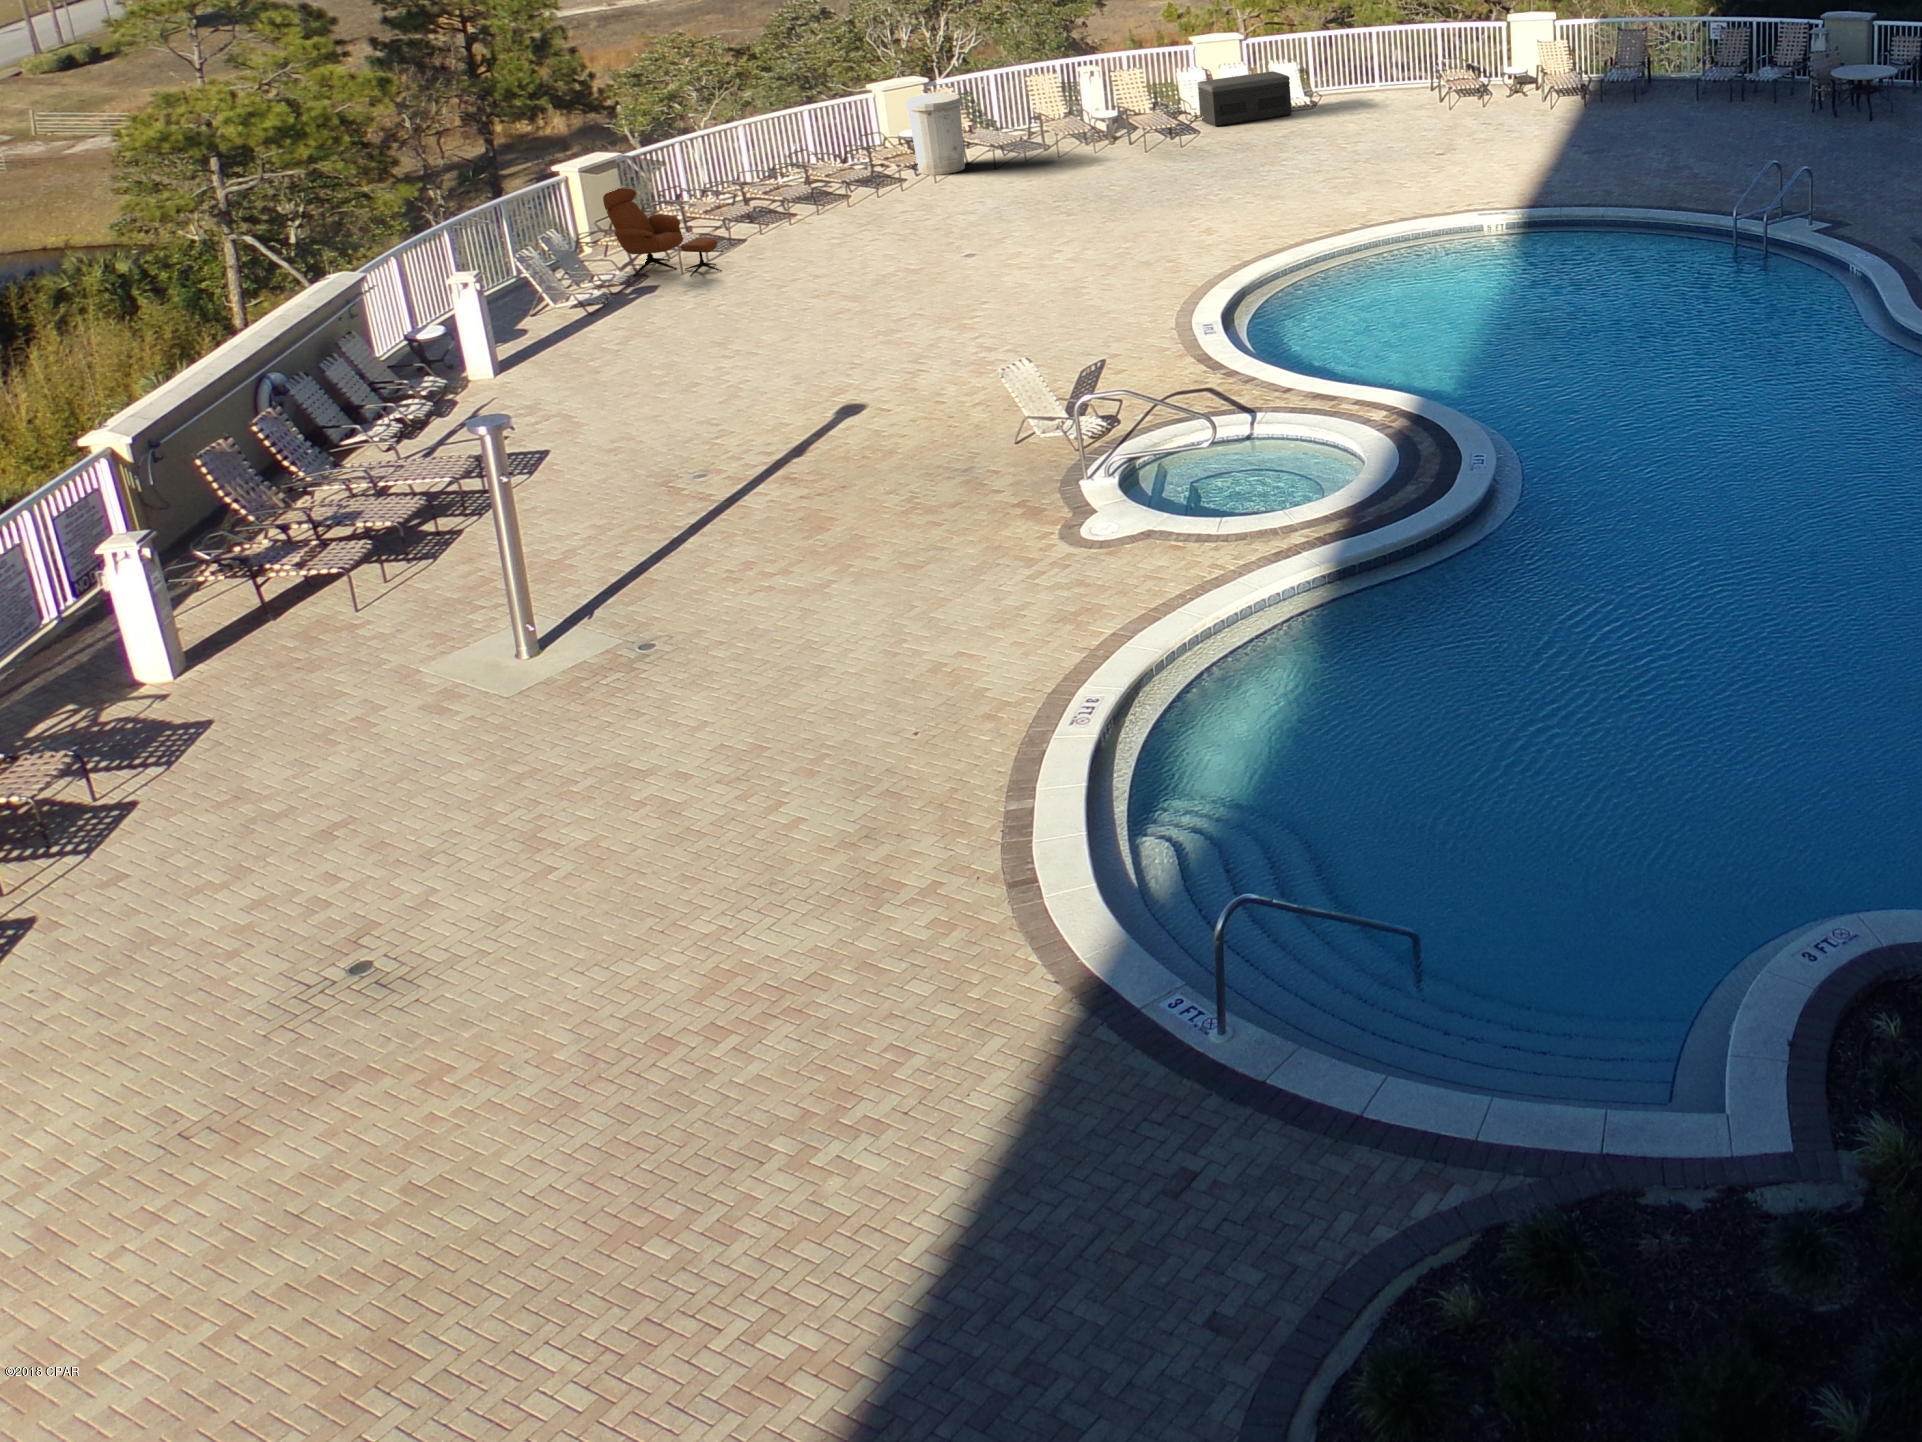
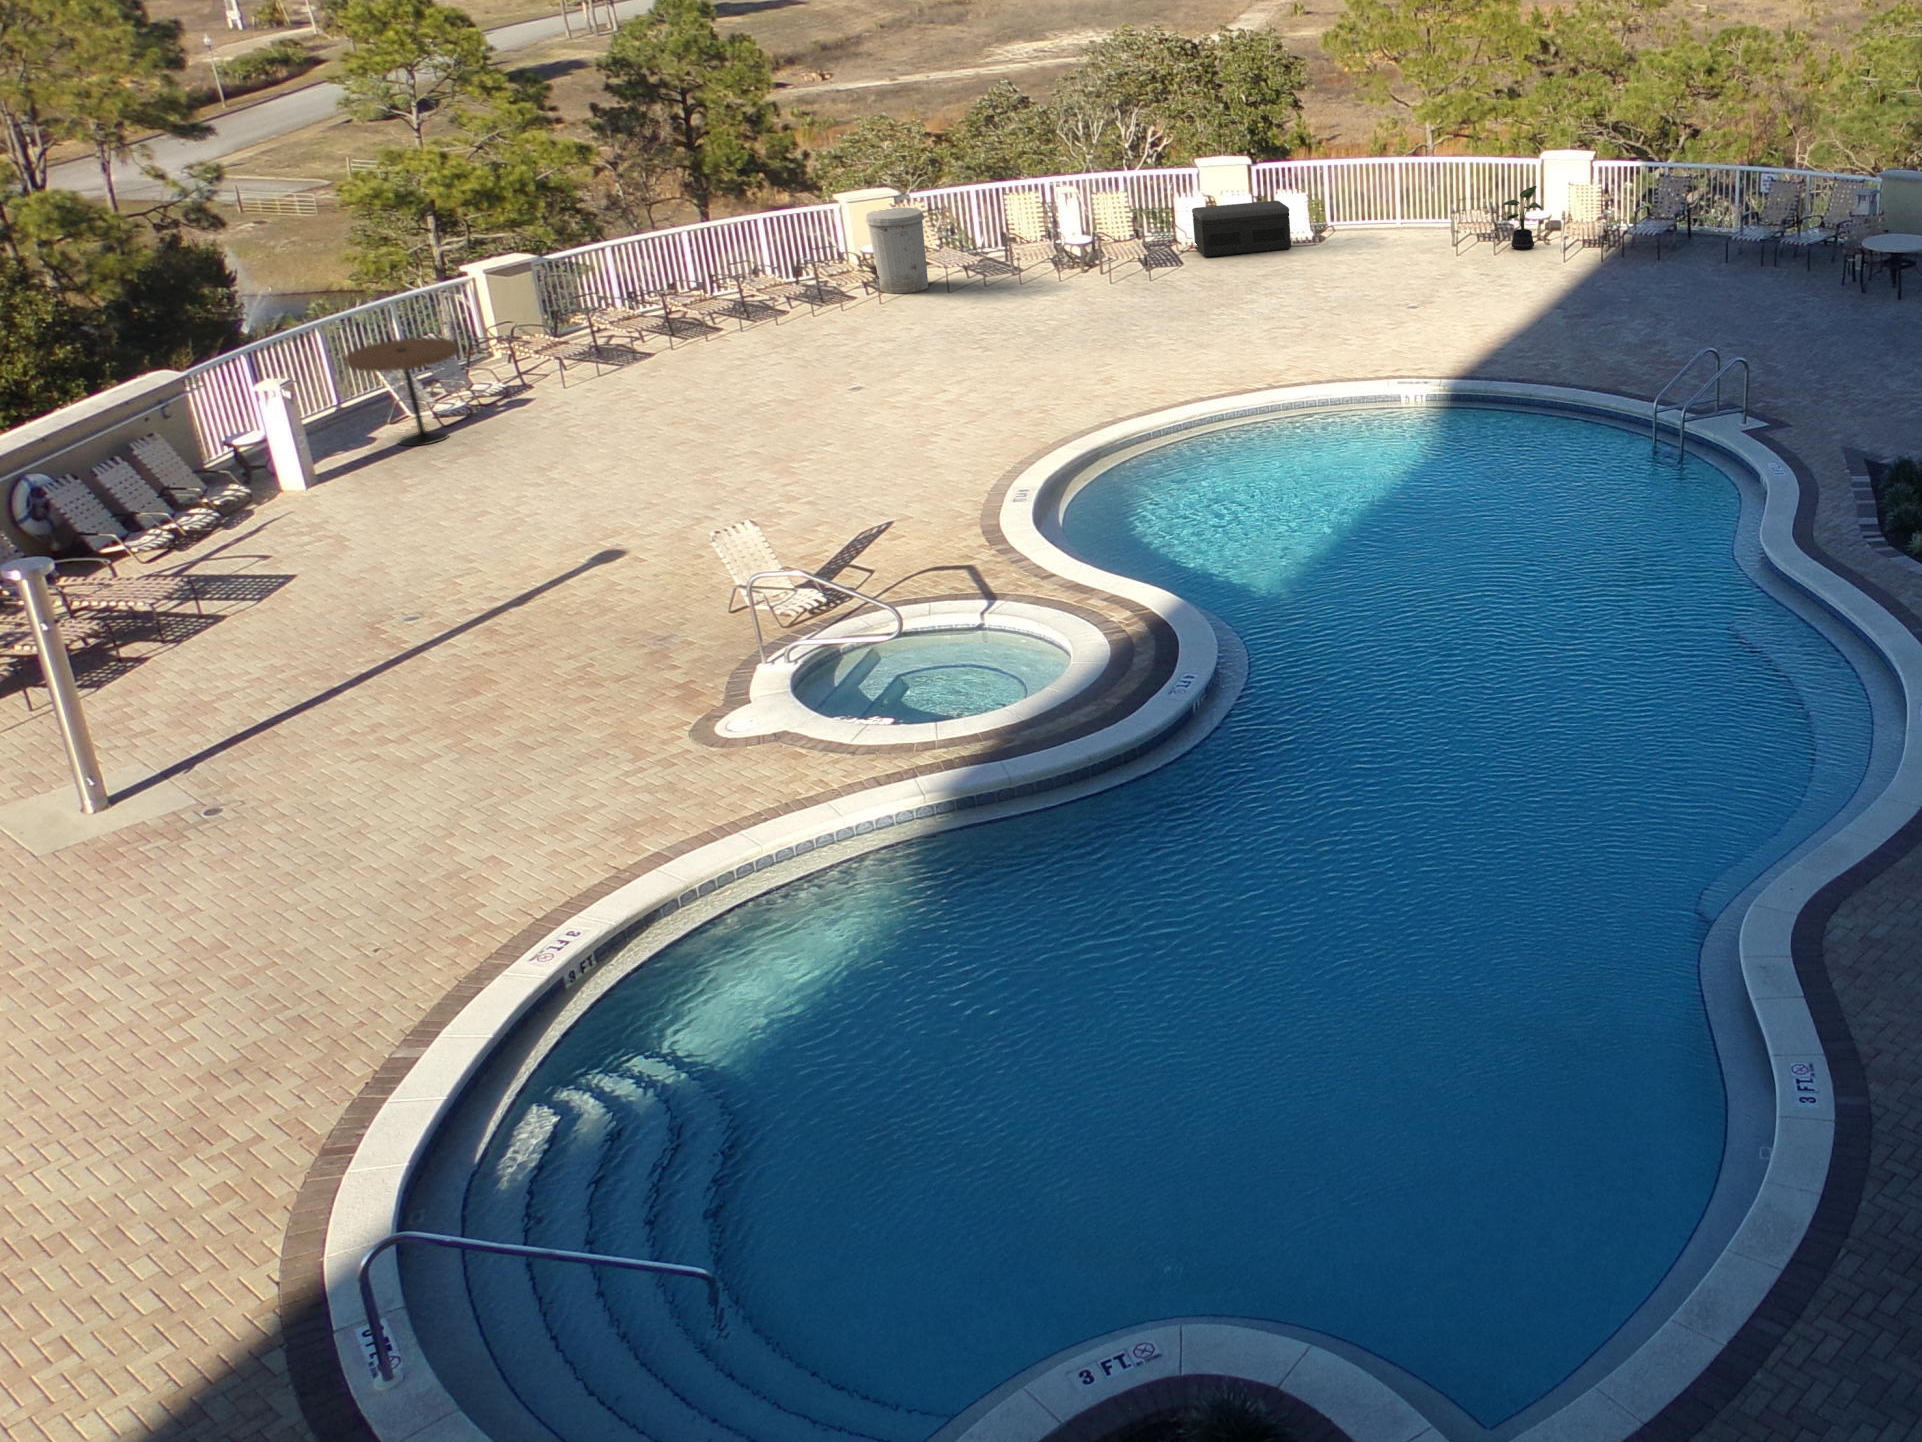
potted plant: none [1489,45,1526,103] -> present [1503,186,1542,250]
lounge chair: present [603,188,722,276] -> none [499,294,613,391]
side table: none [496,229,604,335] -> present [346,337,458,446]

